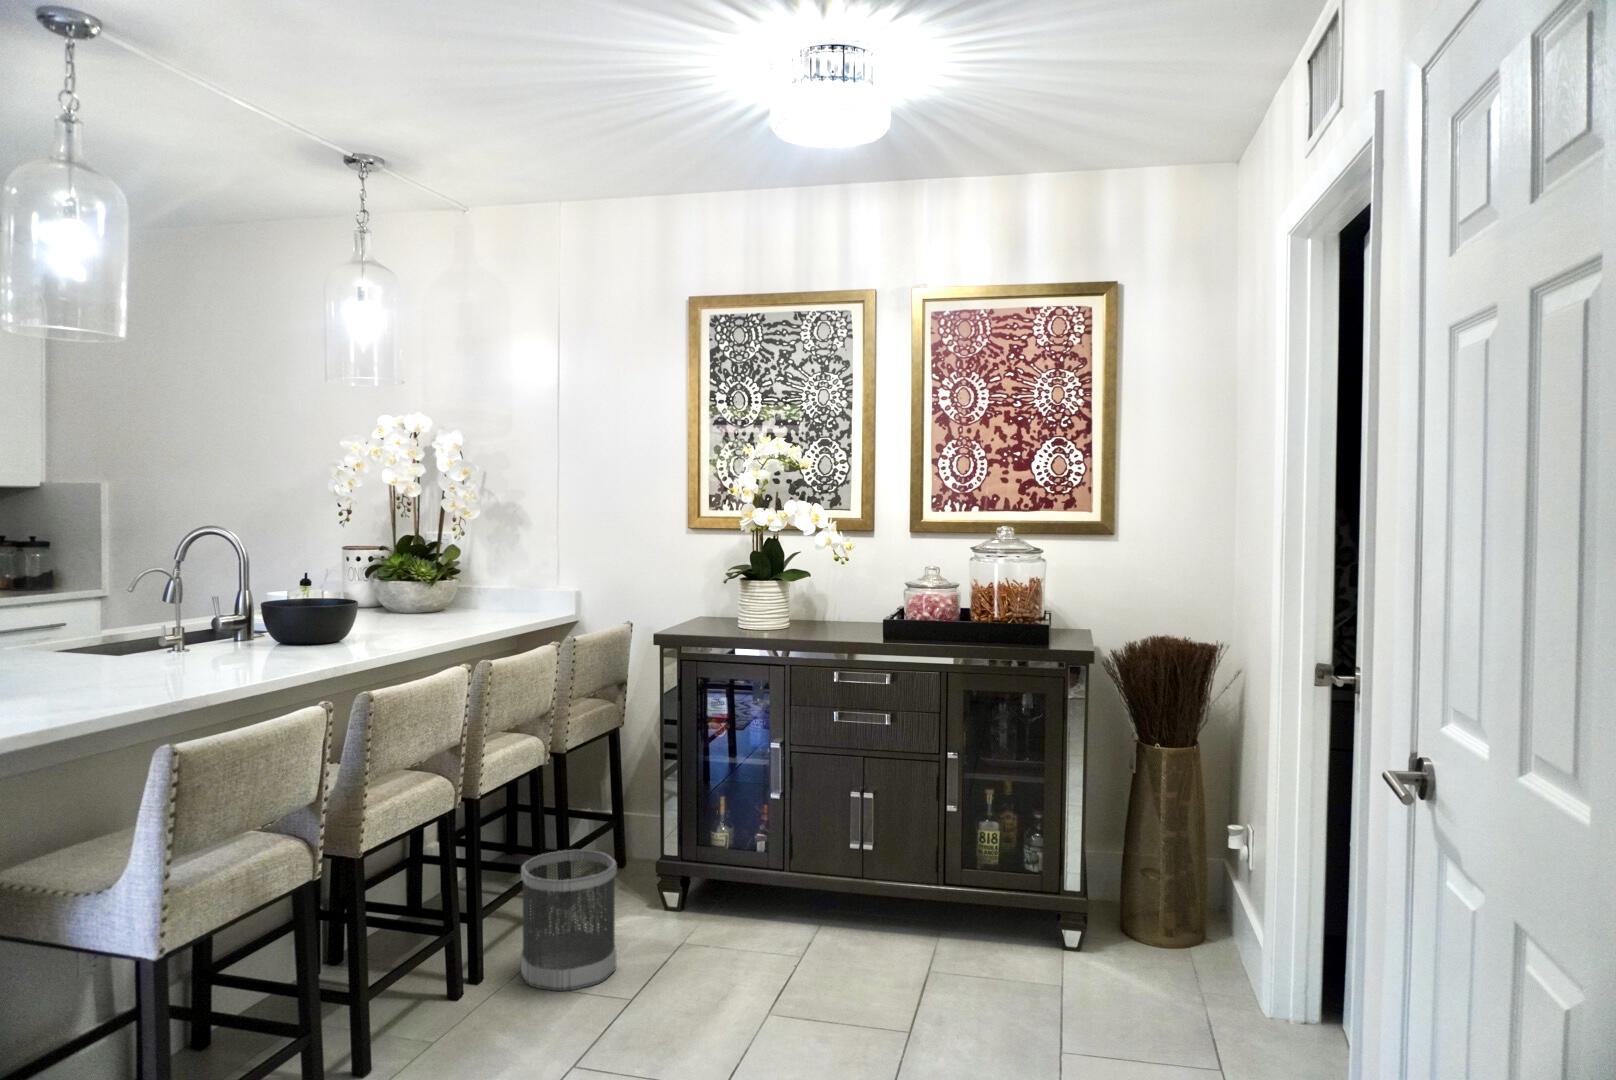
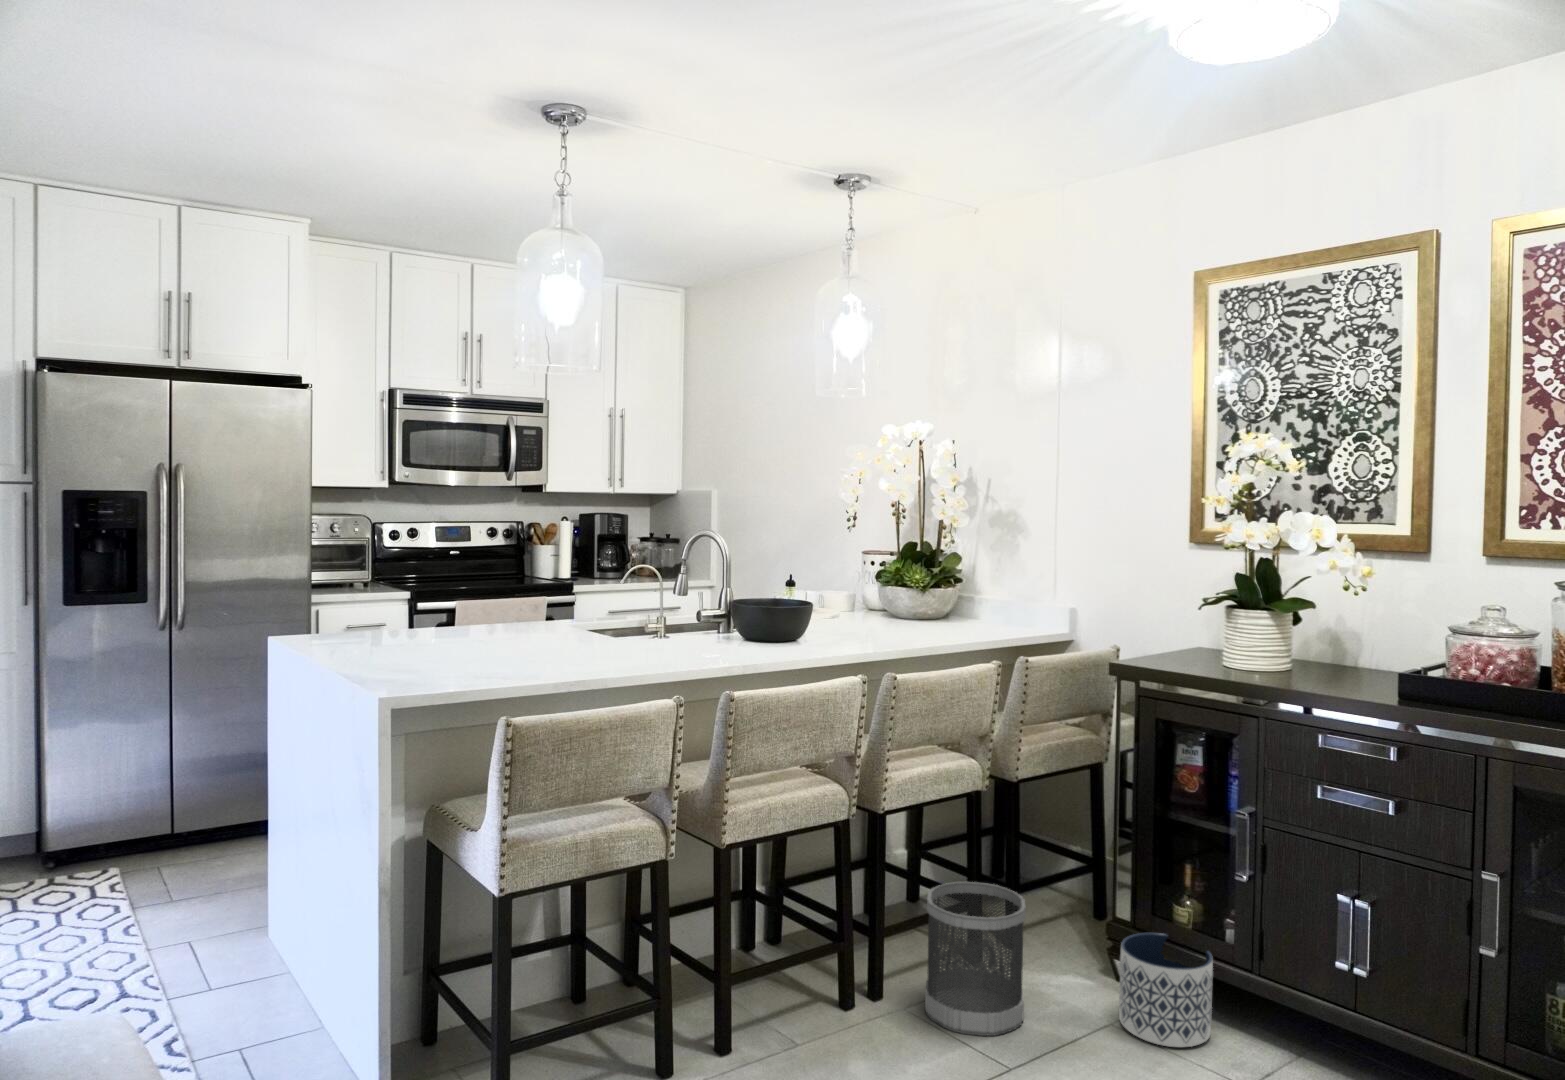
planter: none [685,858,759,949] -> present [1119,933,1213,1047]

